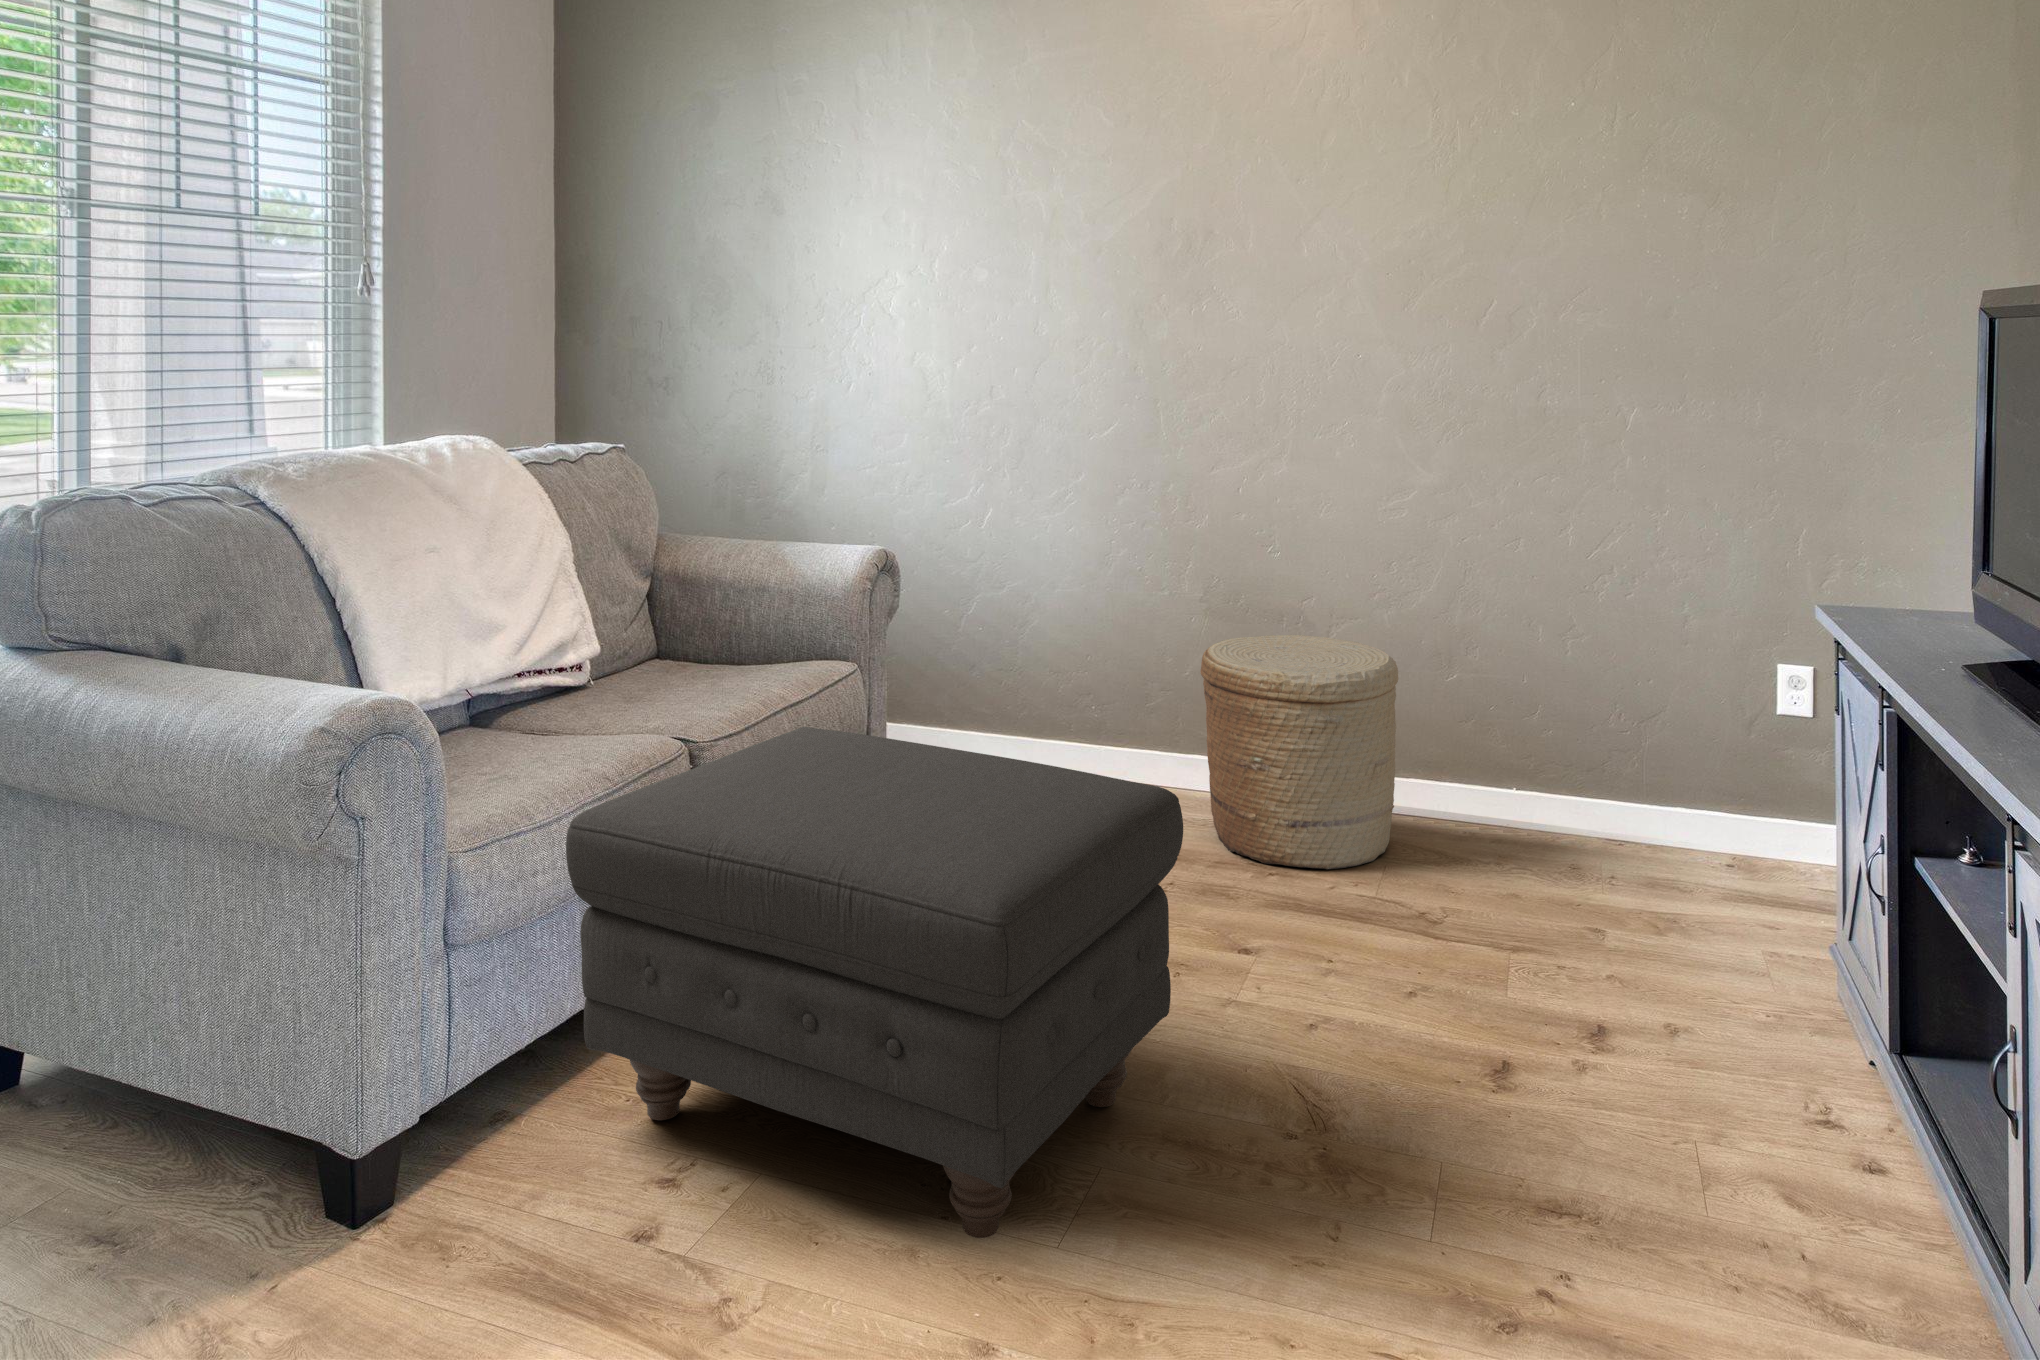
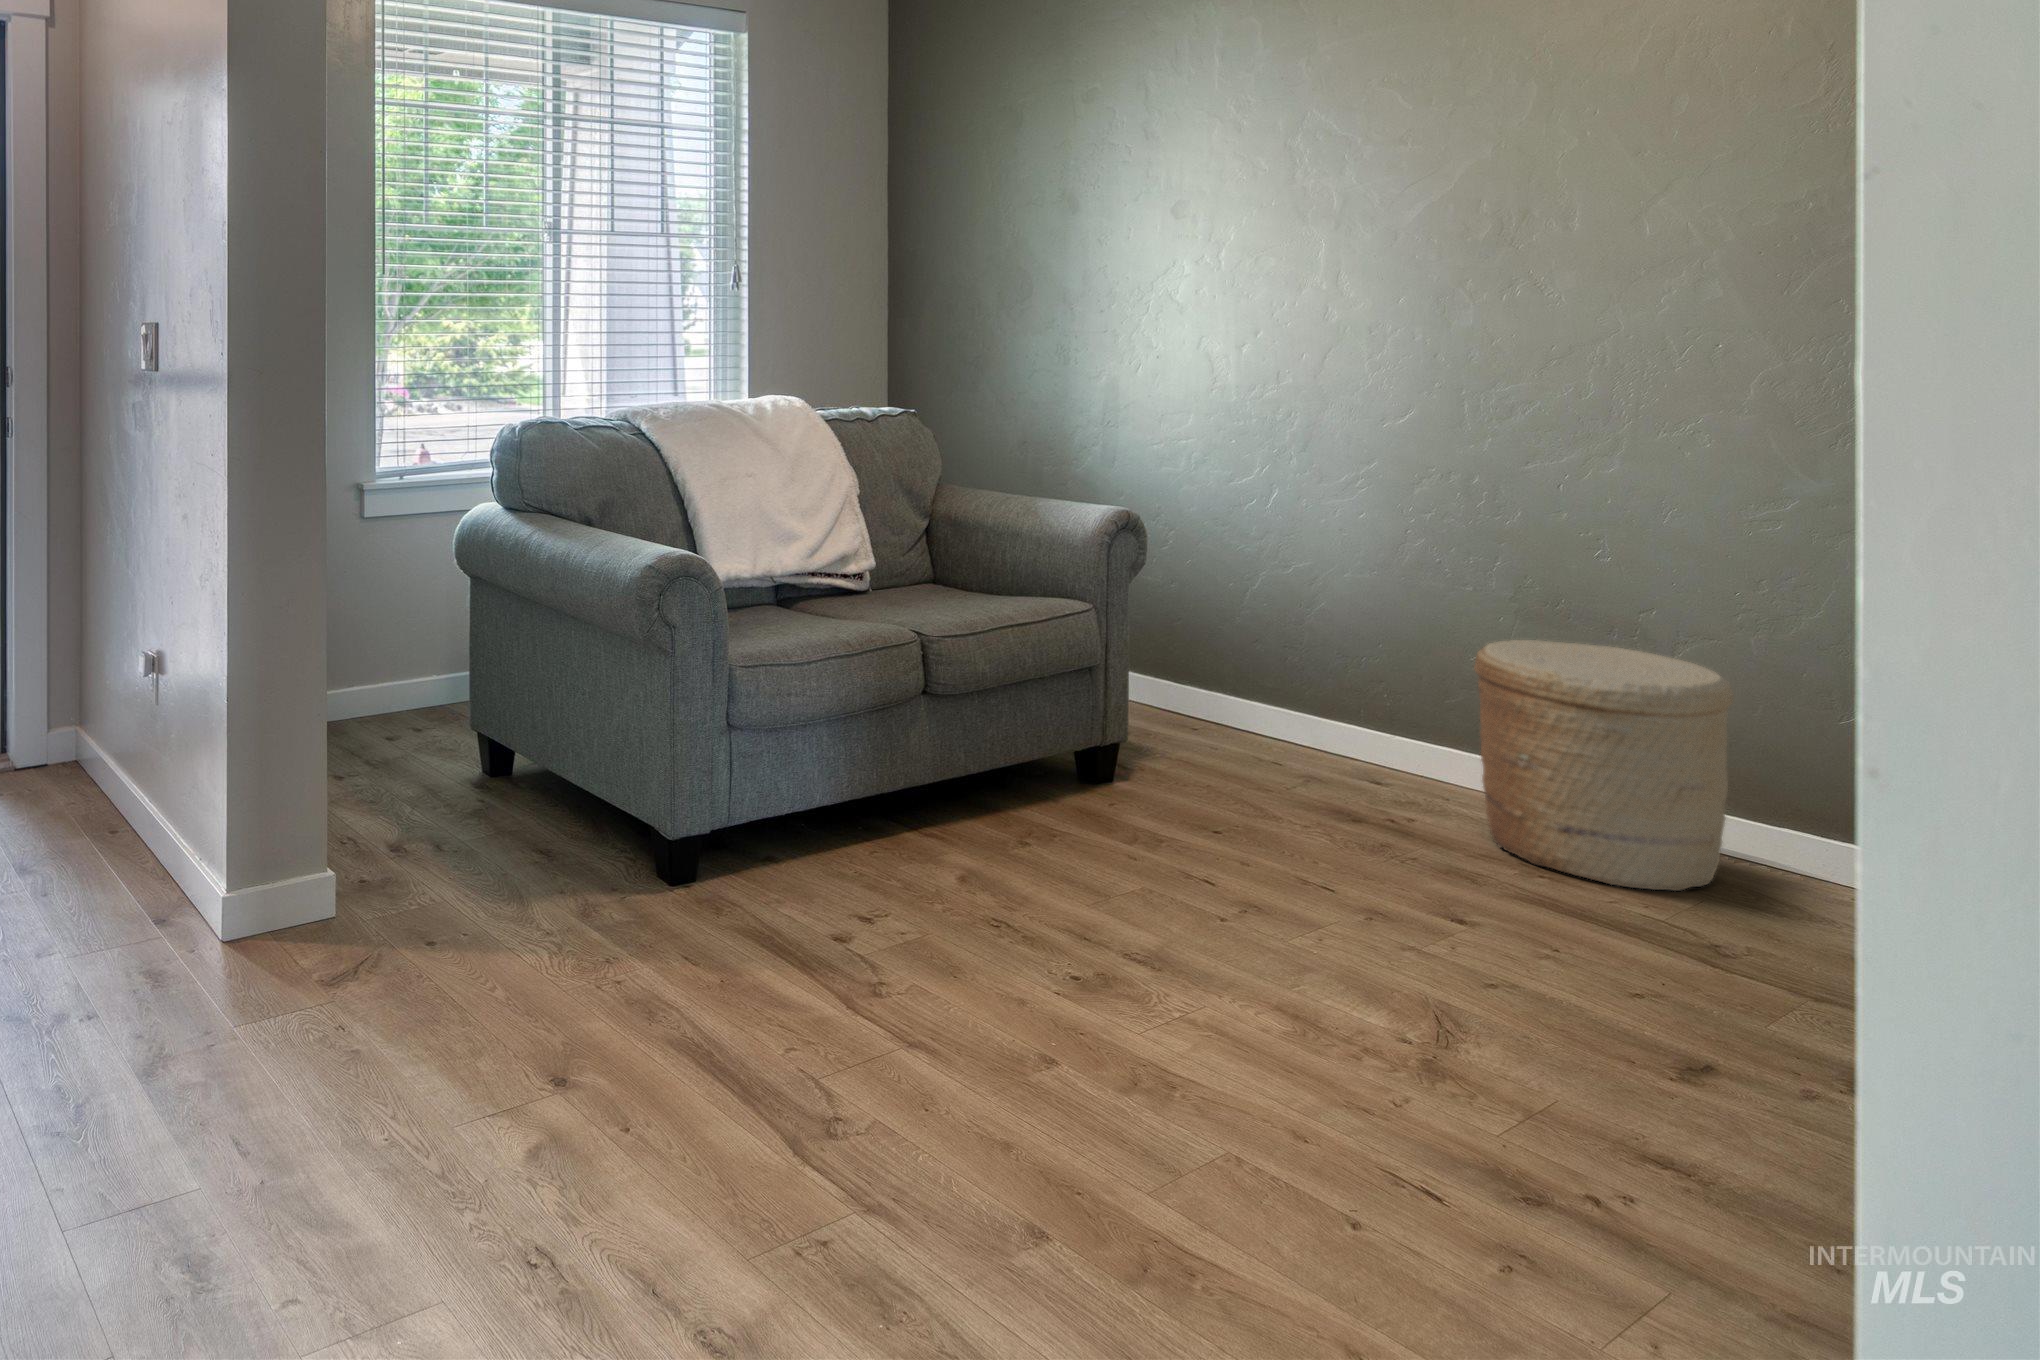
ottoman: present [566,727,1183,1238] -> none [811,637,1320,1013]

